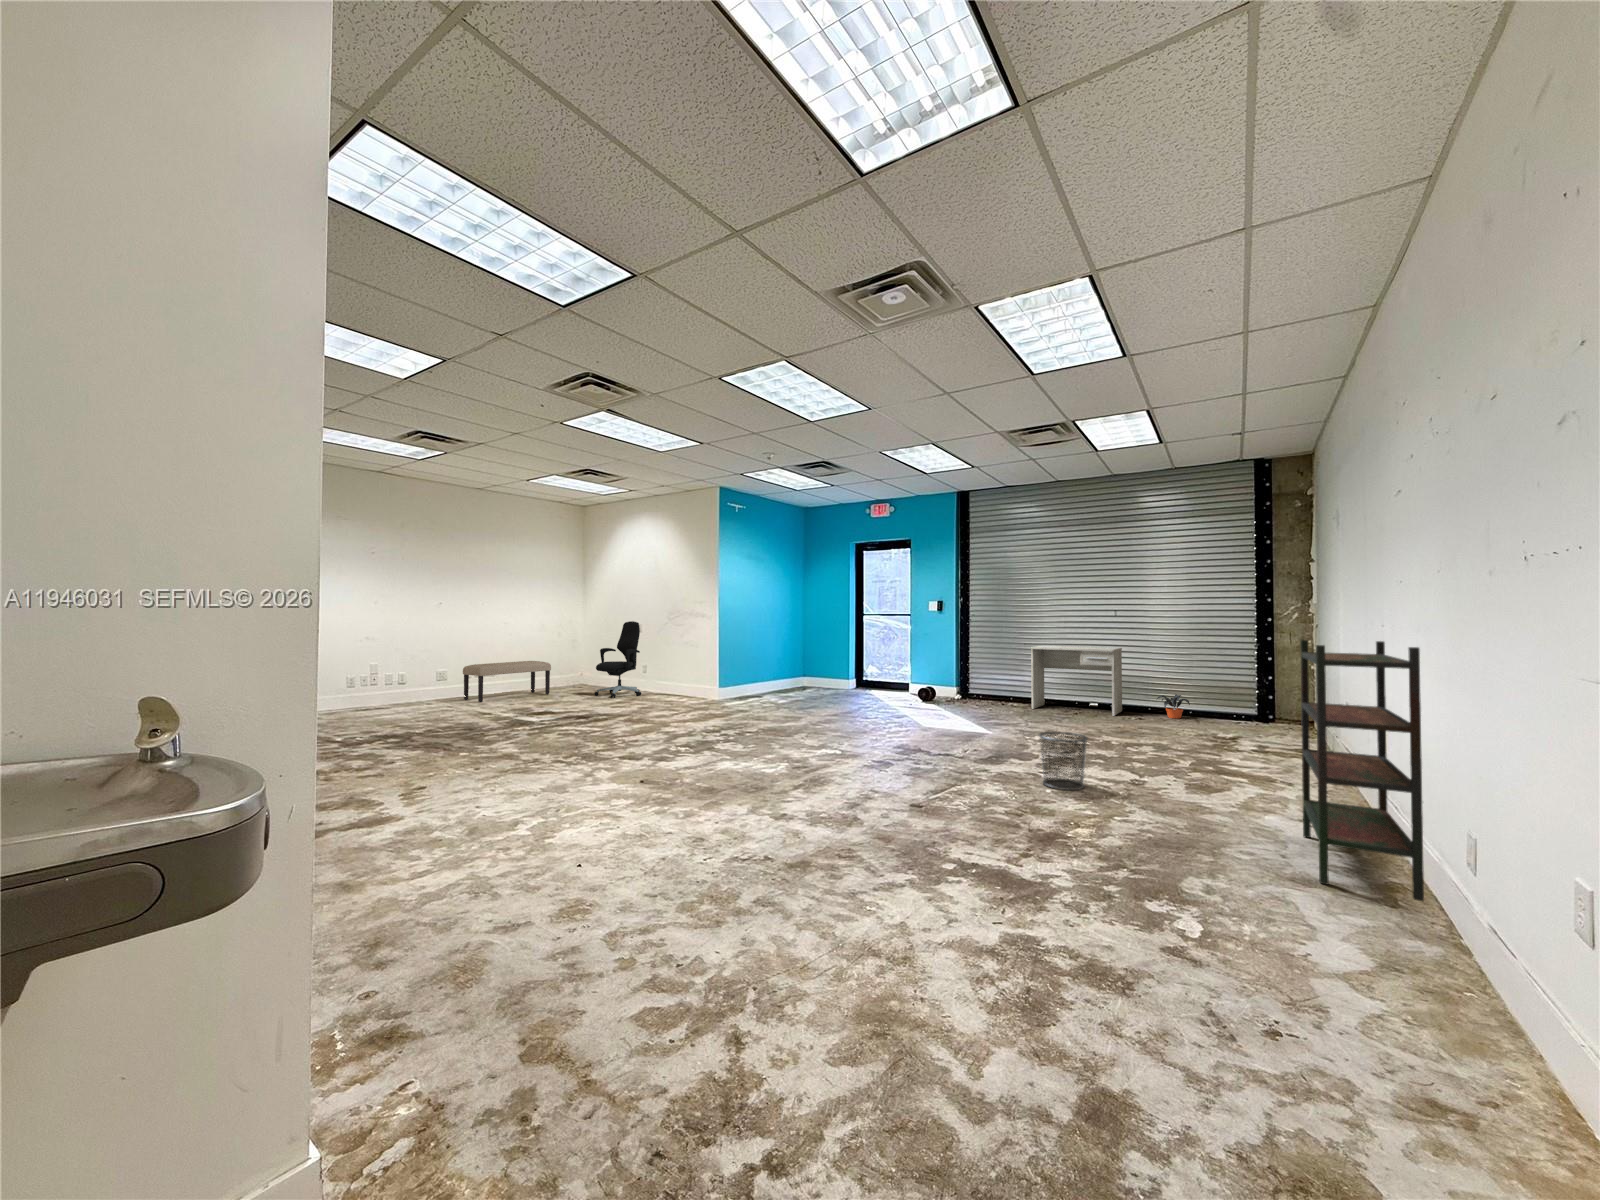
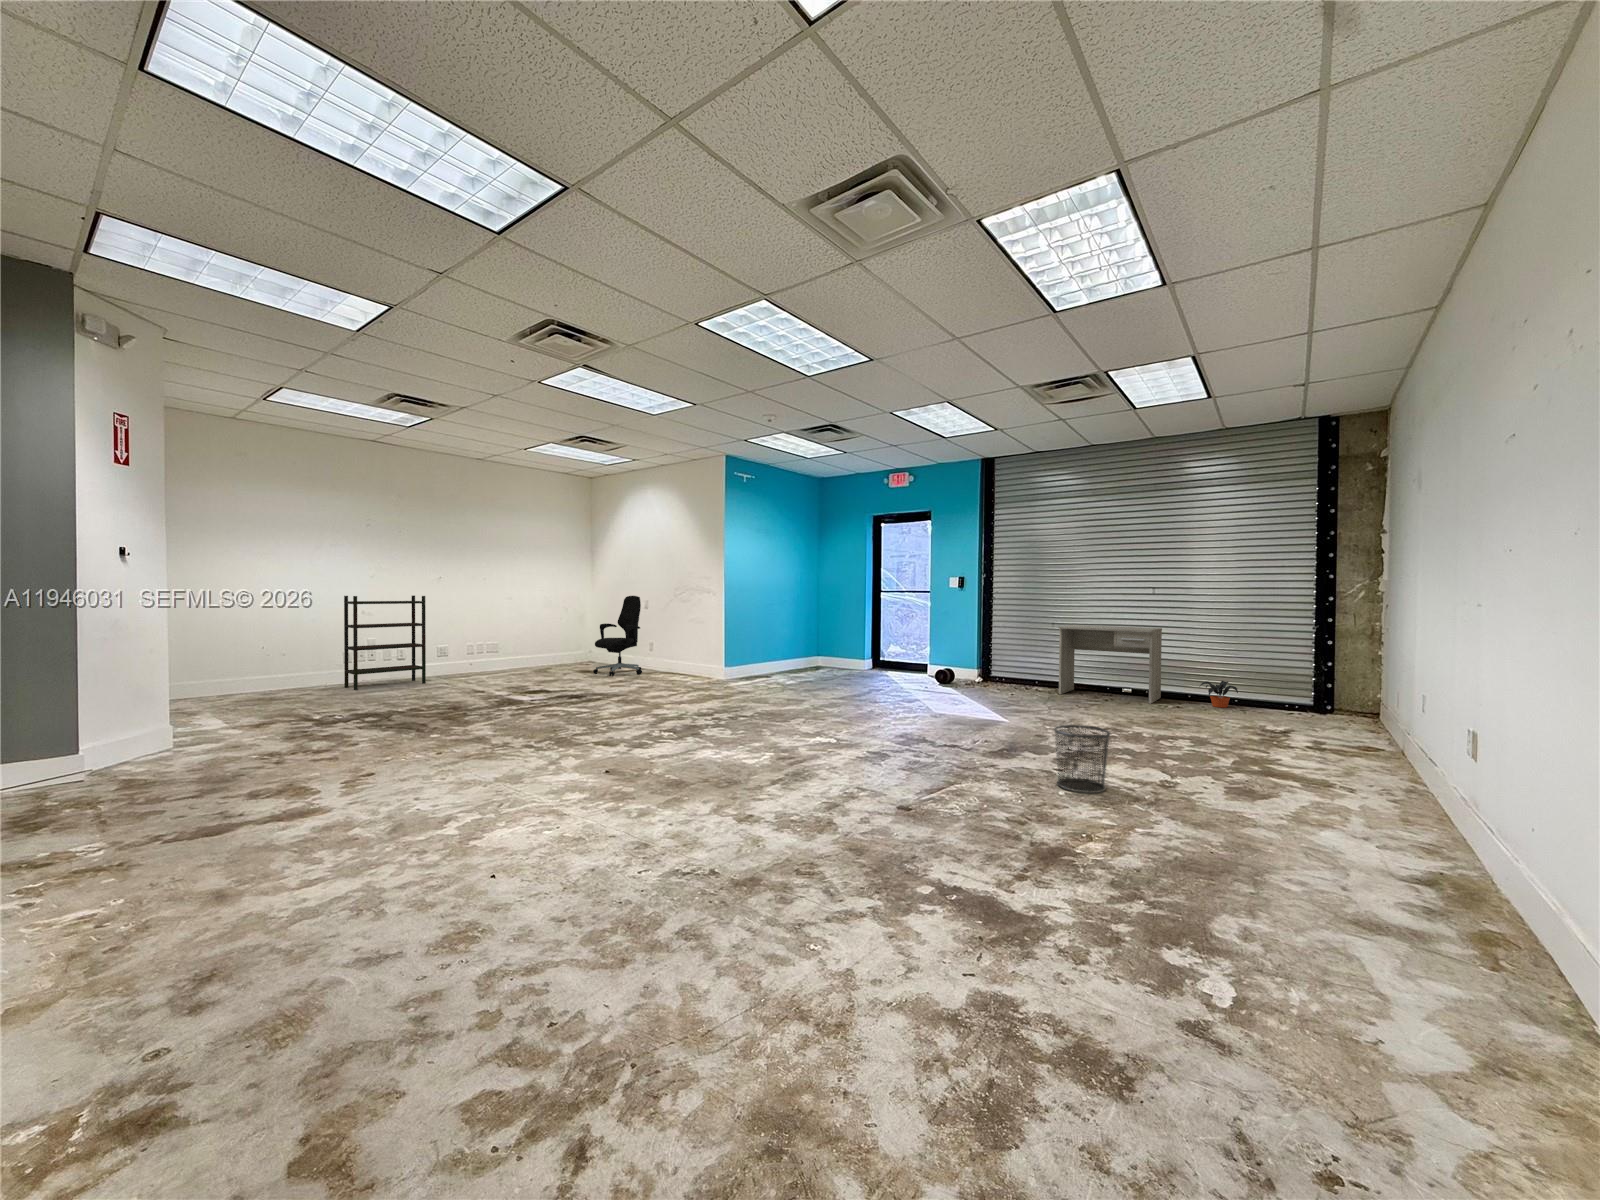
bookshelf: present [1300,640,1424,902] -> present [344,596,426,690]
bench: present [463,661,551,702] -> none [456,636,549,679]

